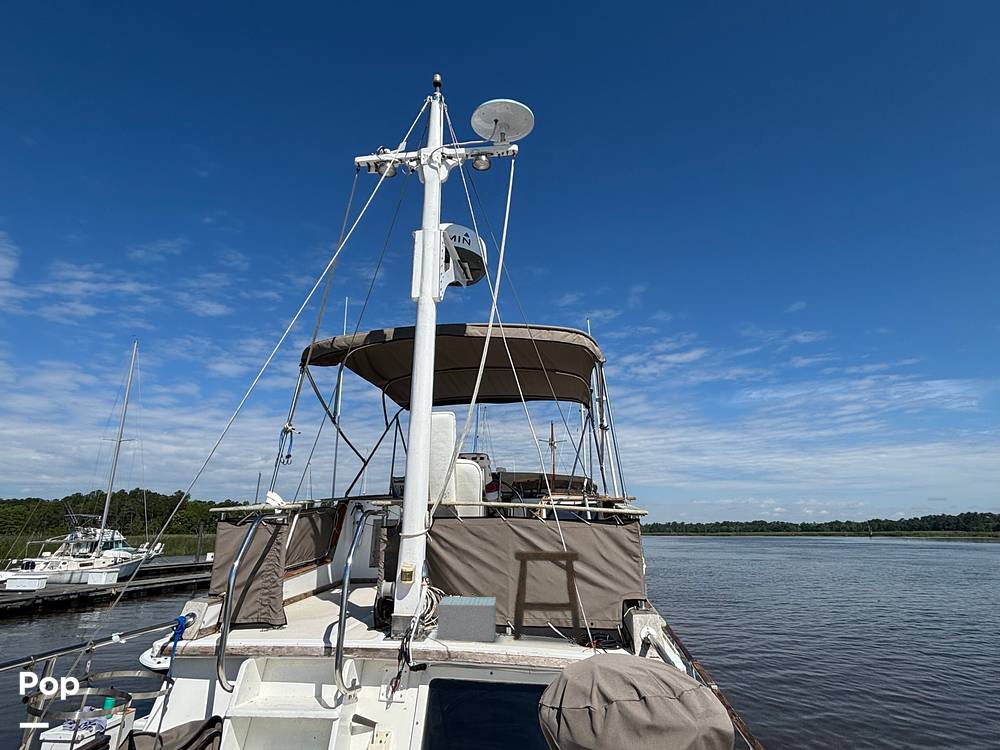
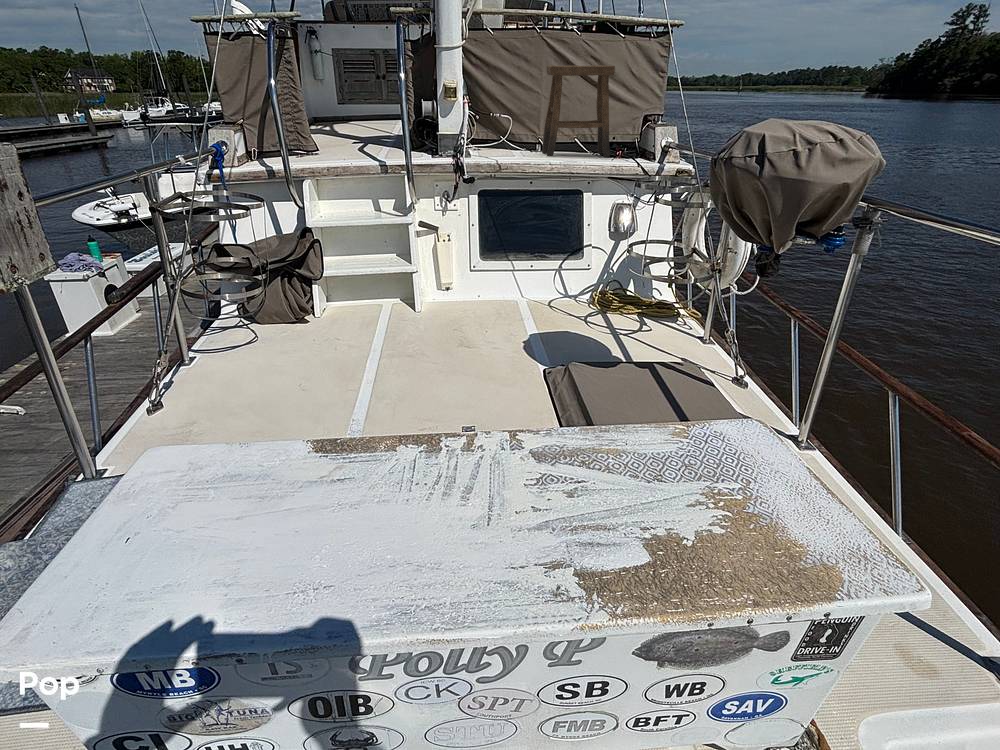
storage box: present [437,597,496,641] -> none [475,117,533,158]

